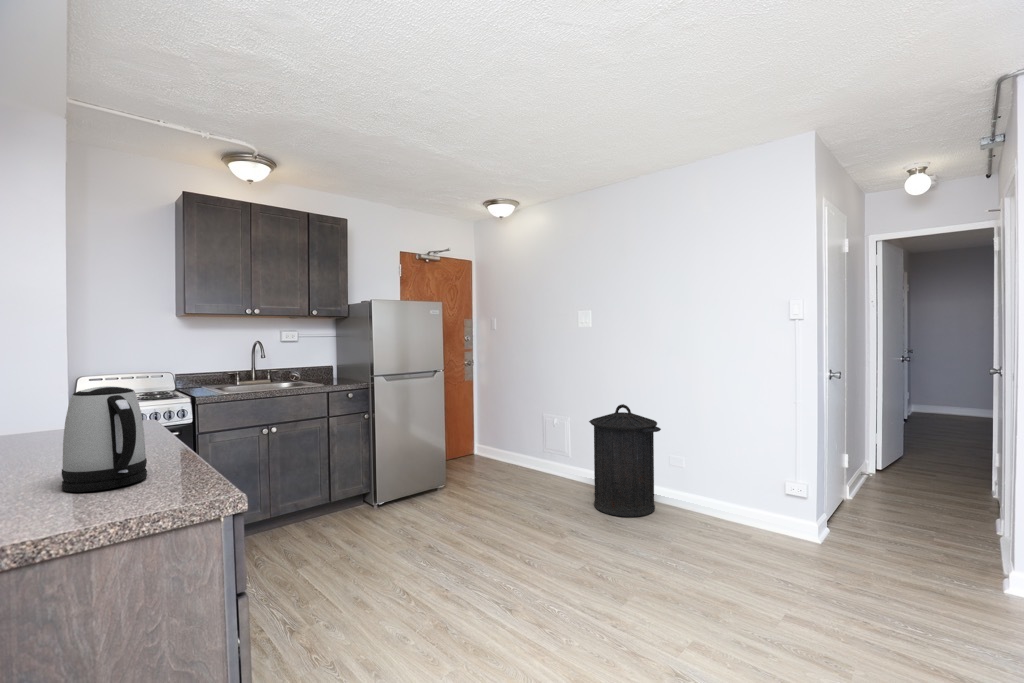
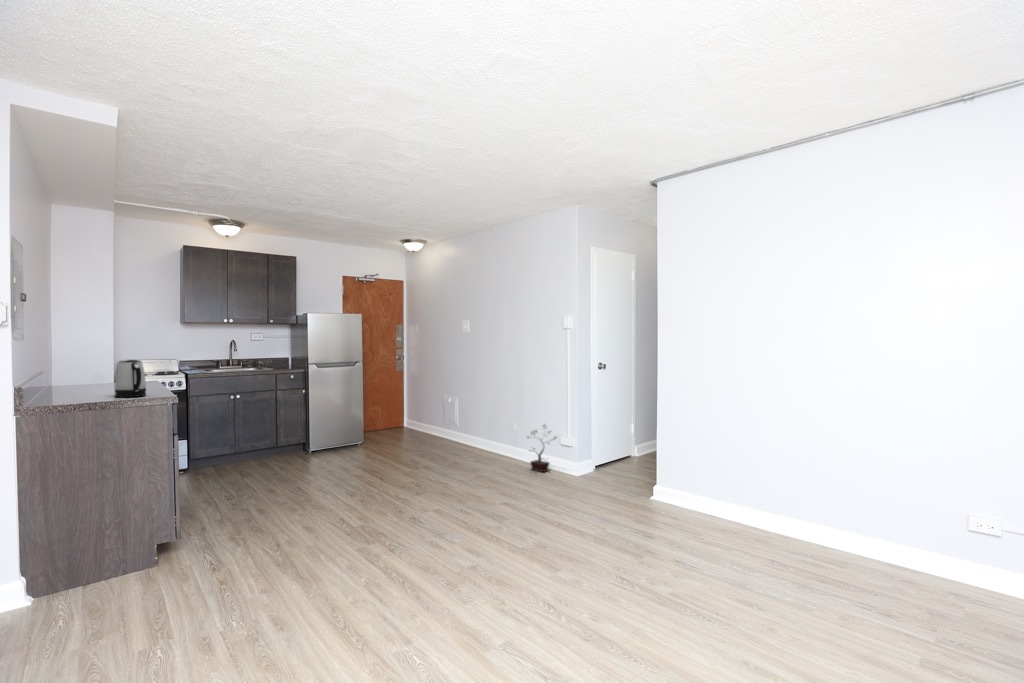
trash can: present [589,404,661,517] -> none [452,387,497,462]
potted plant: none [721,459,791,535] -> present [529,425,556,472]

